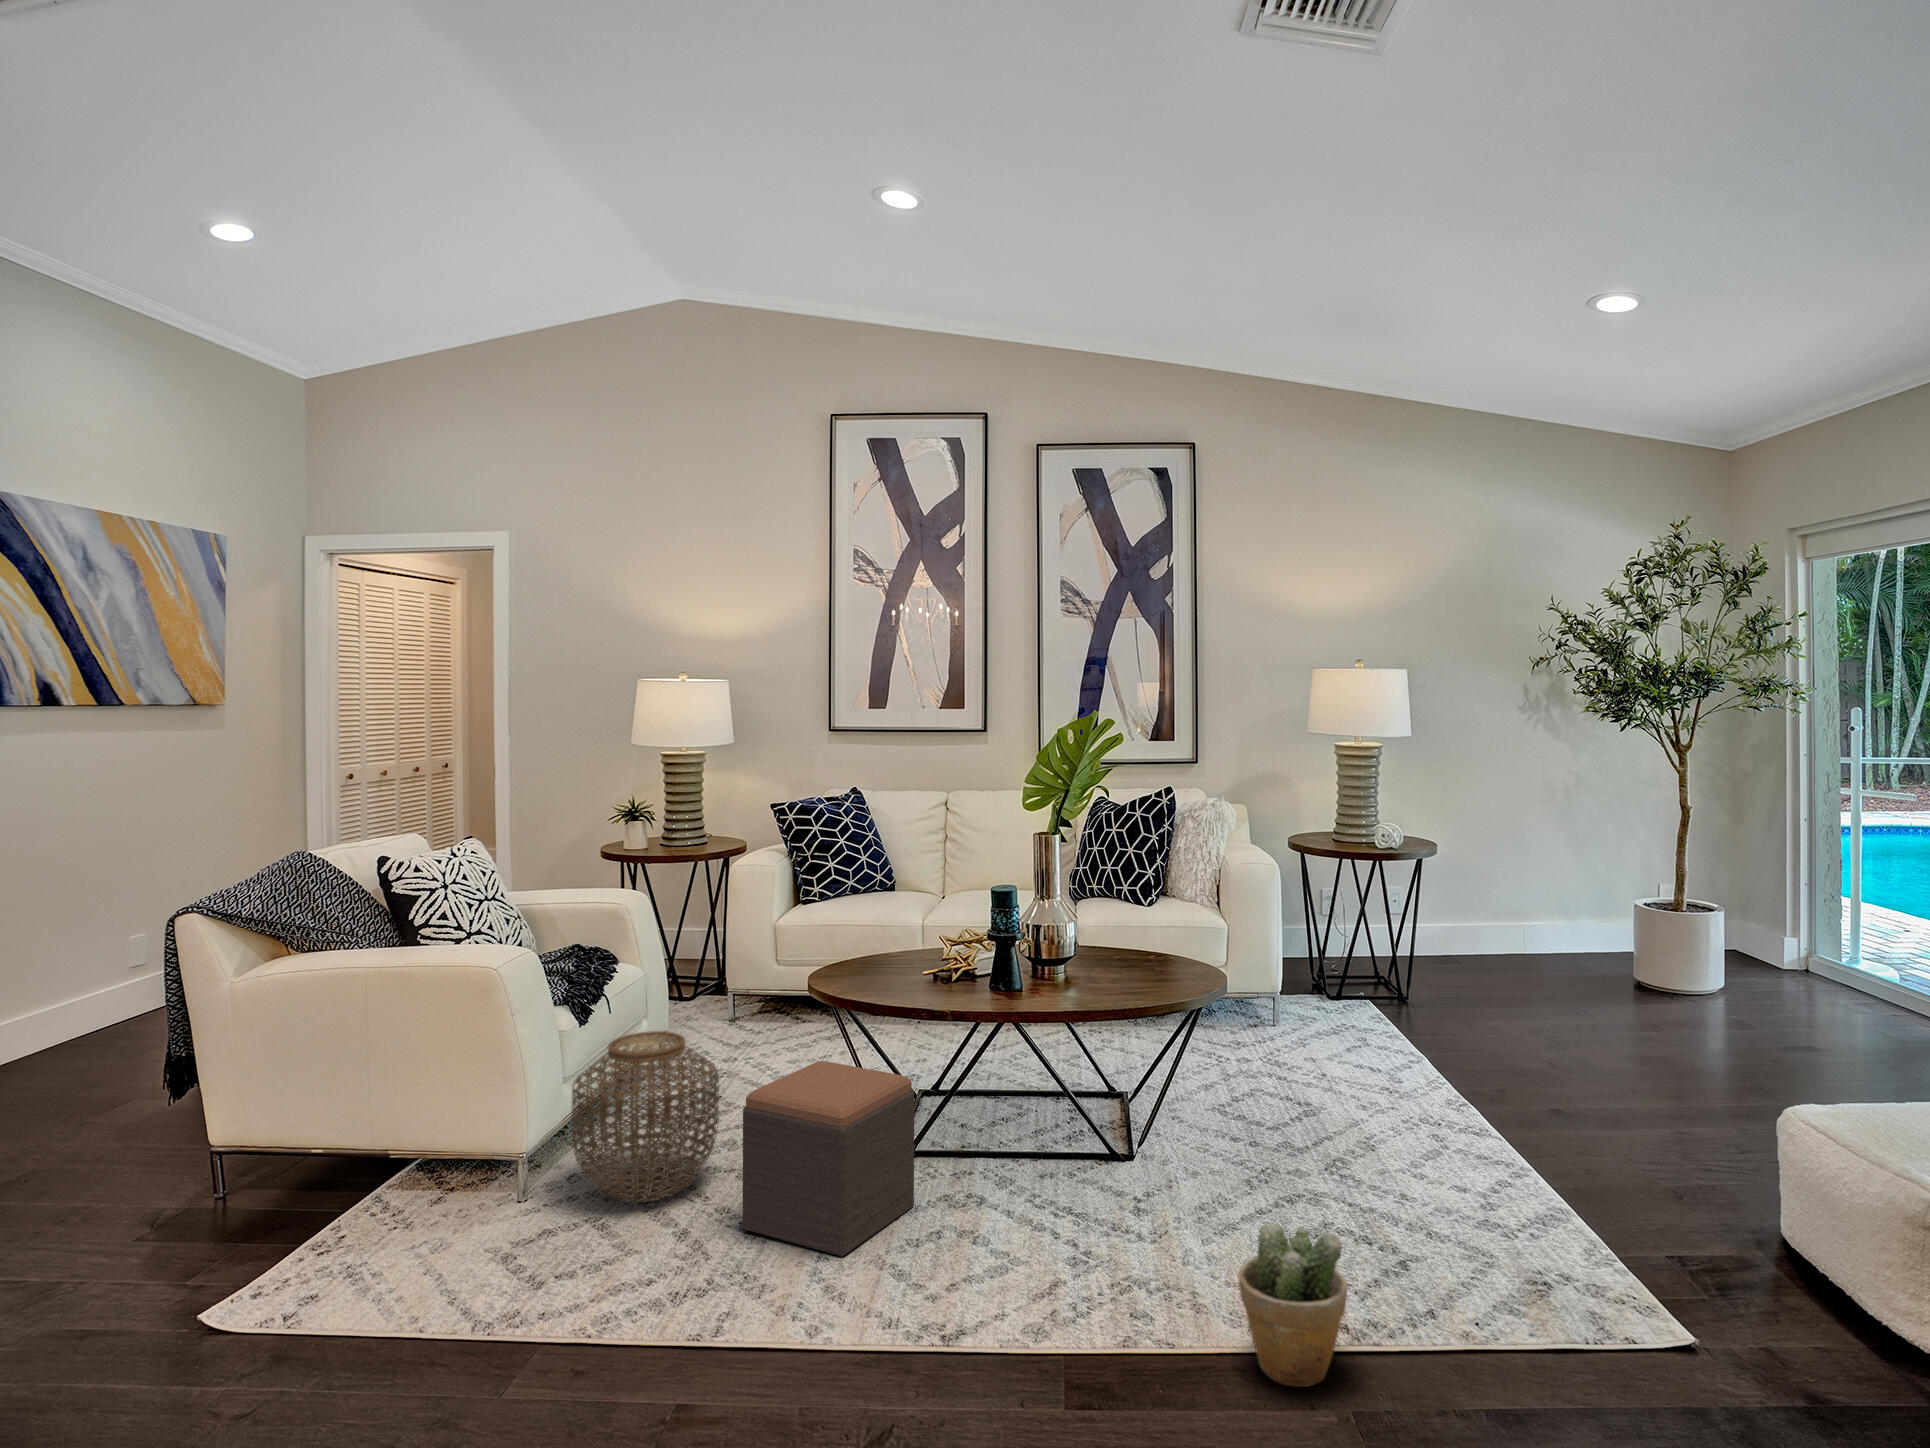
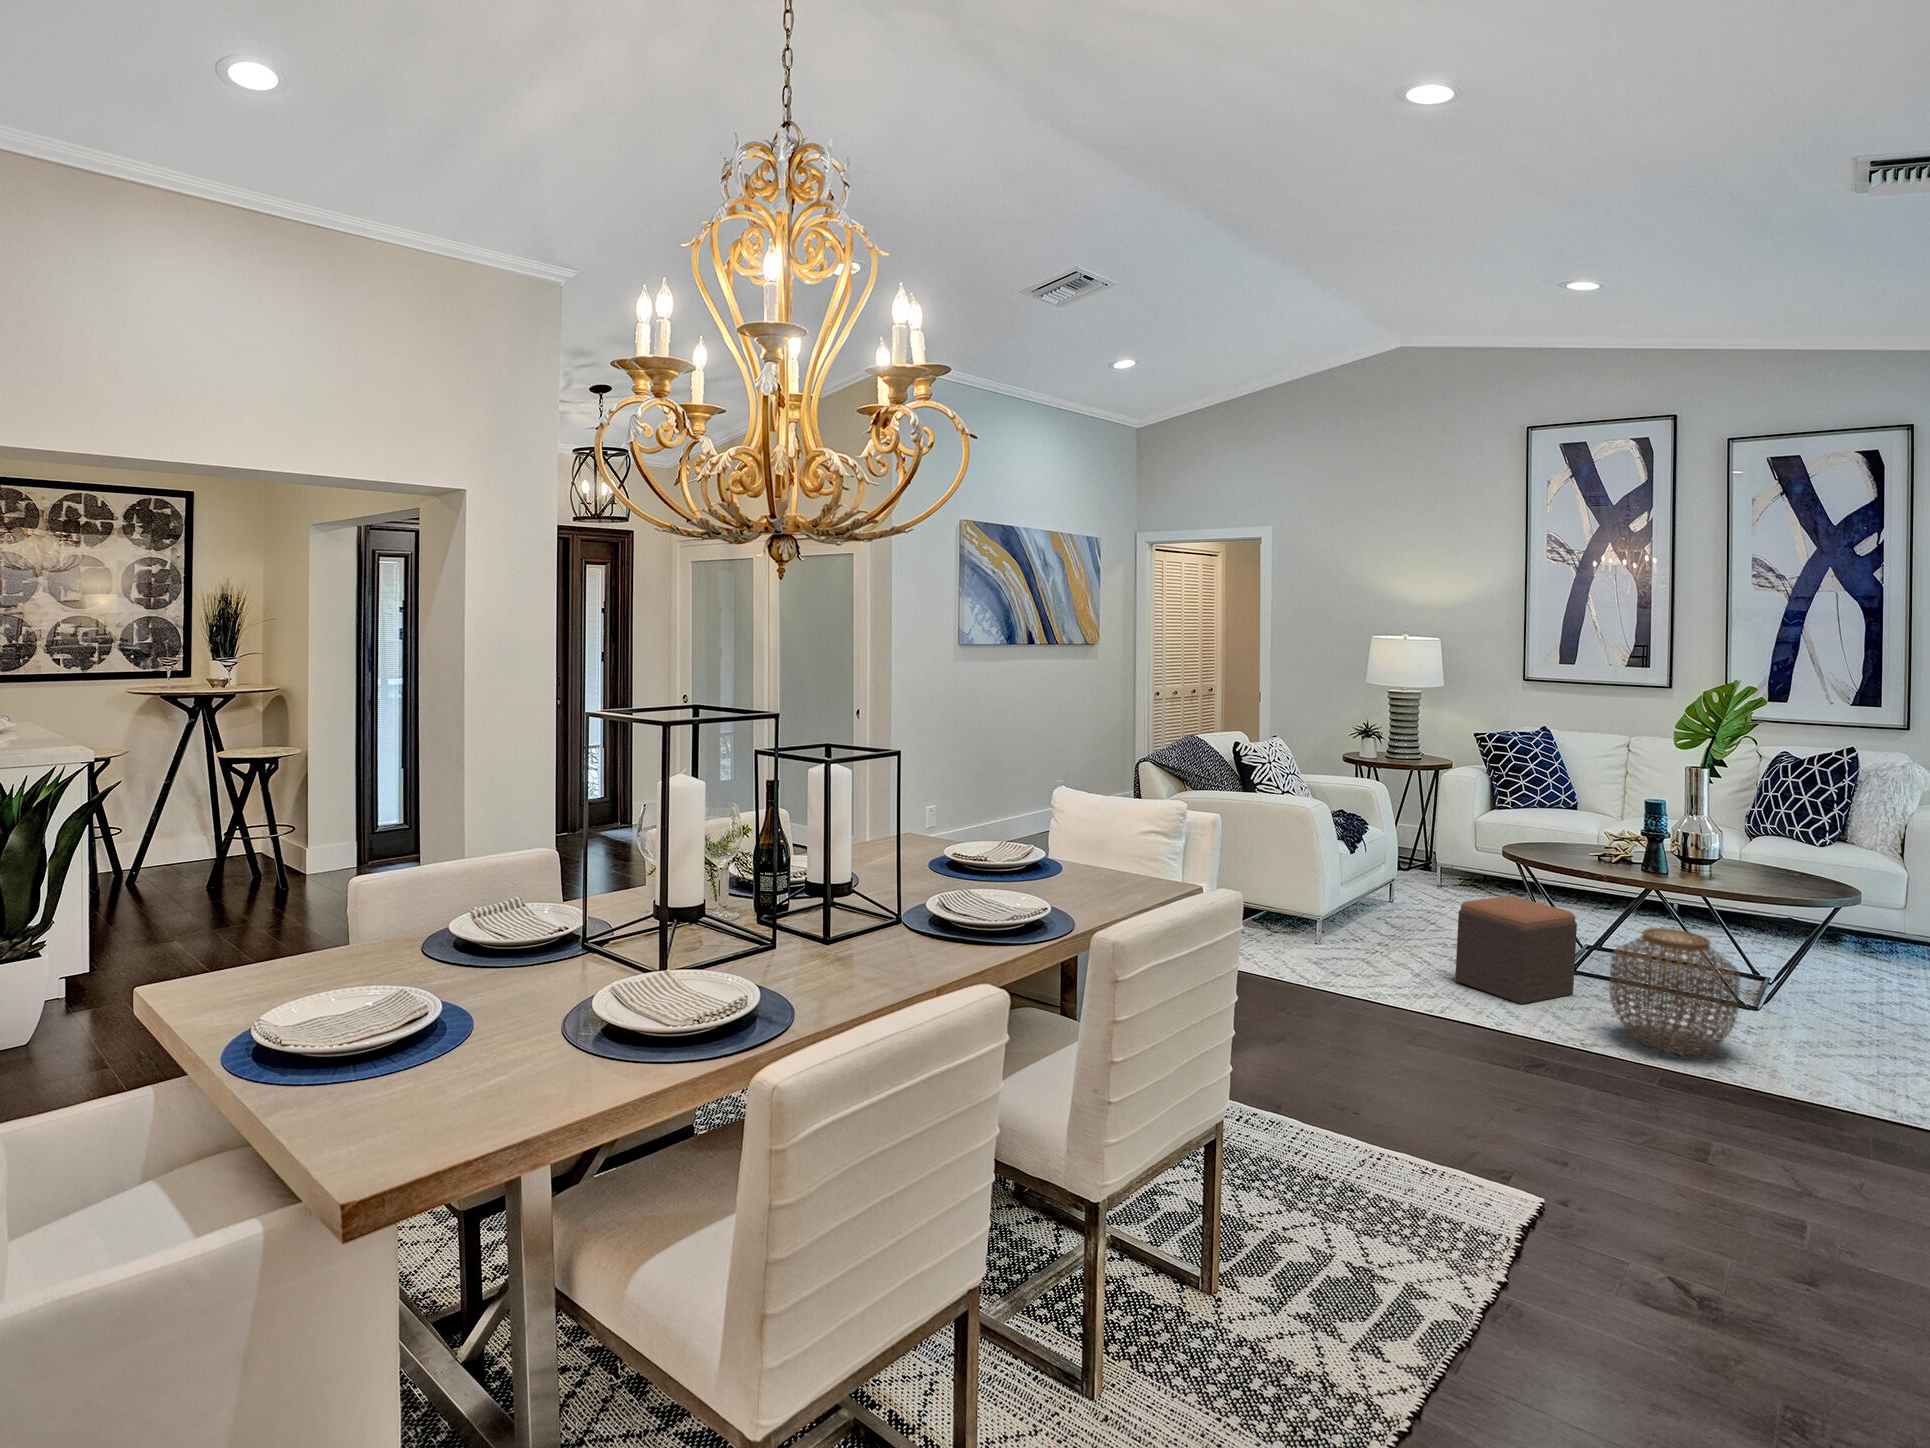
woven basket: present [572,1031,719,1203] -> present [1610,928,1740,1055]
potted plant: present [1238,1223,1347,1387] -> none [1797,1017,1883,1117]

